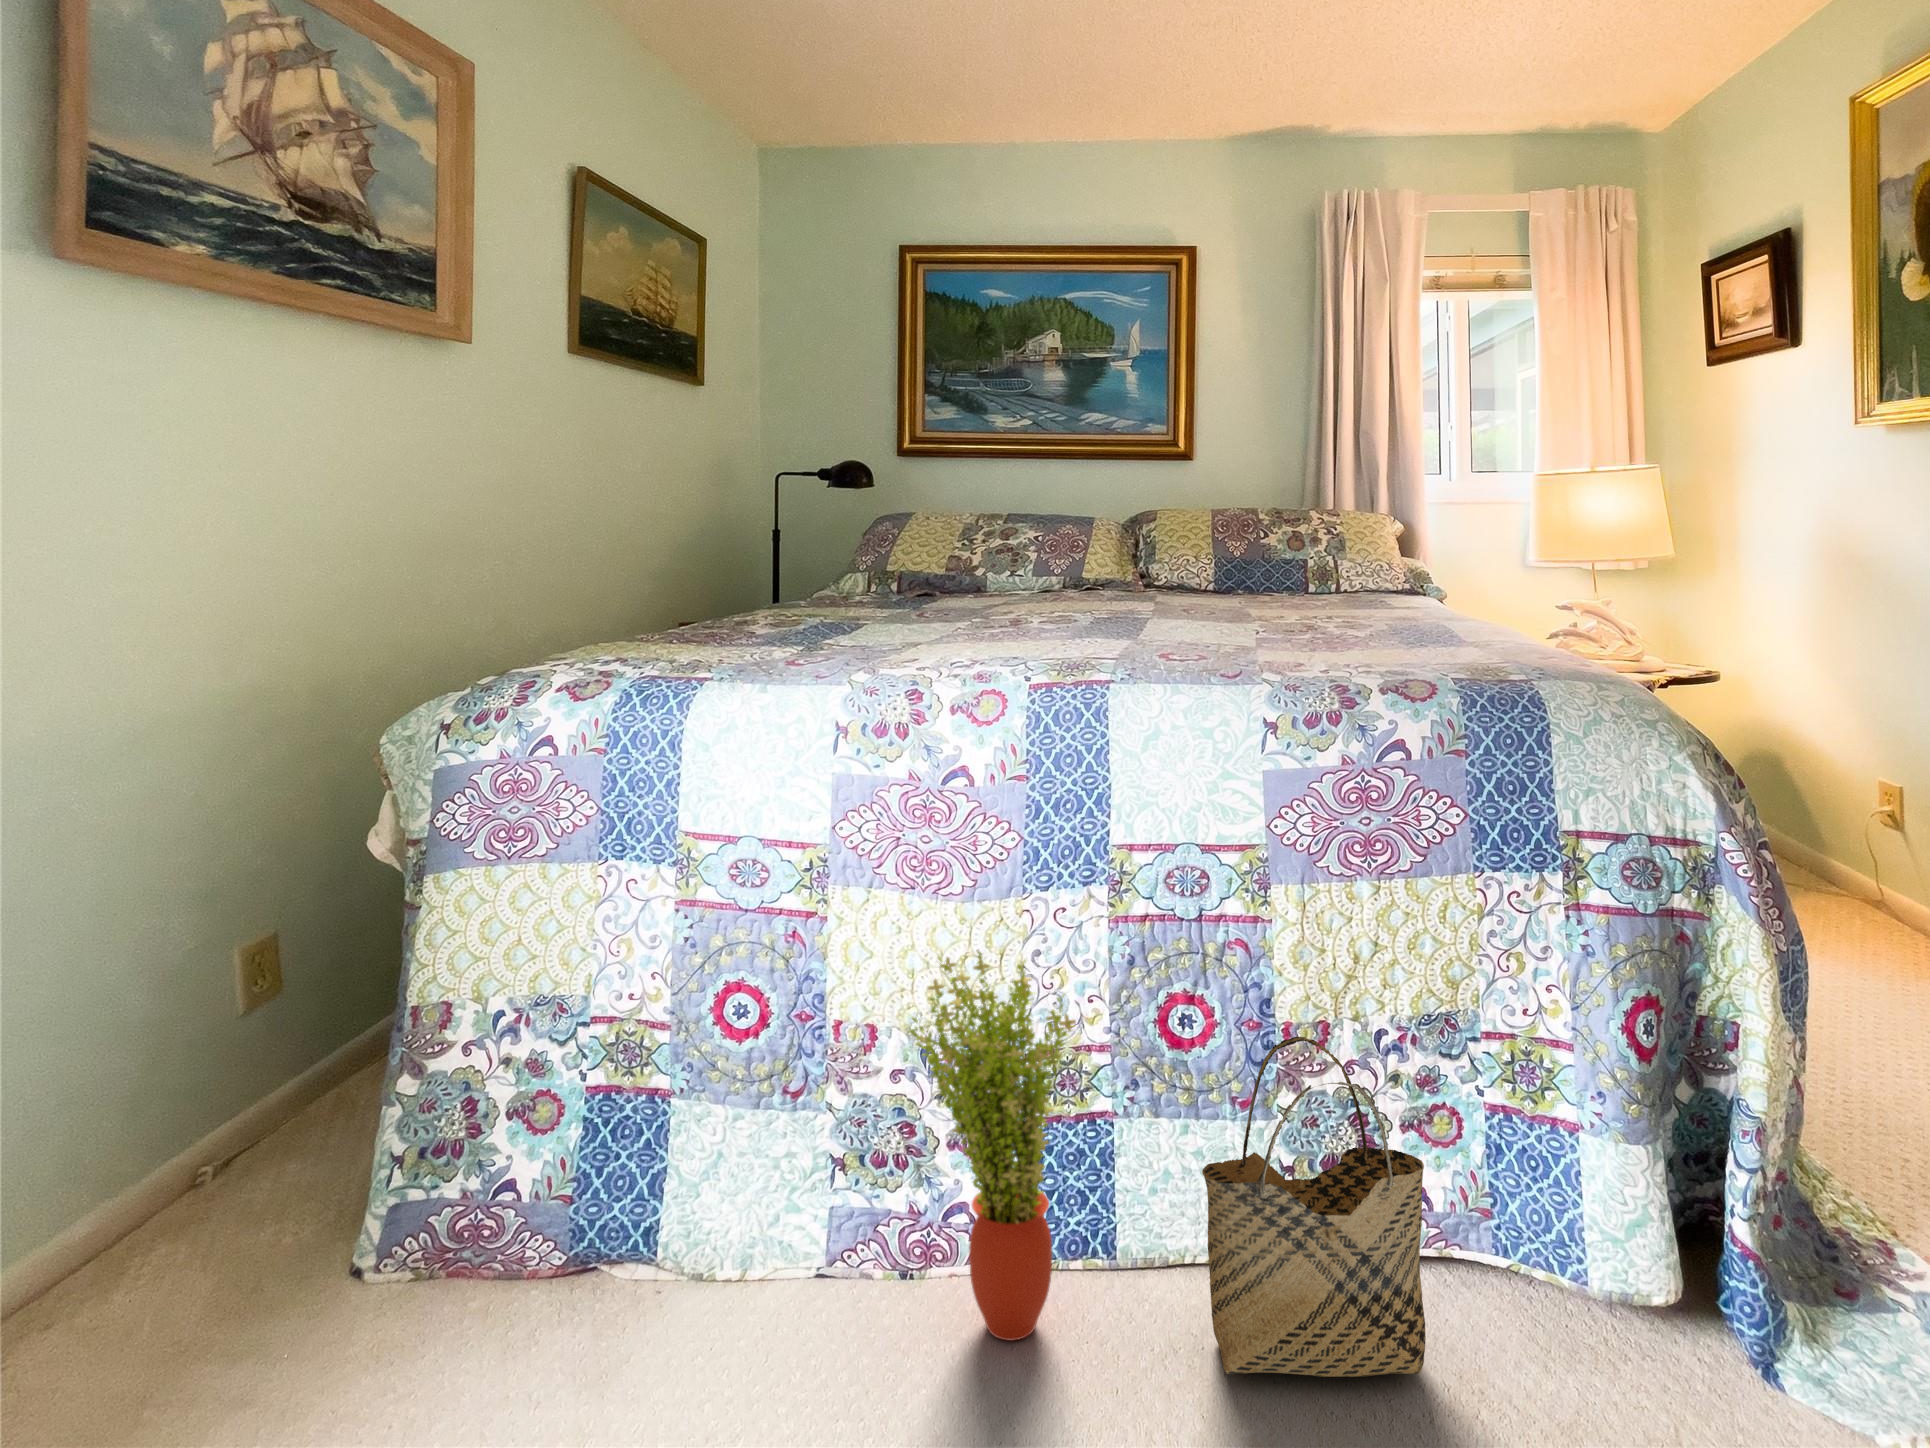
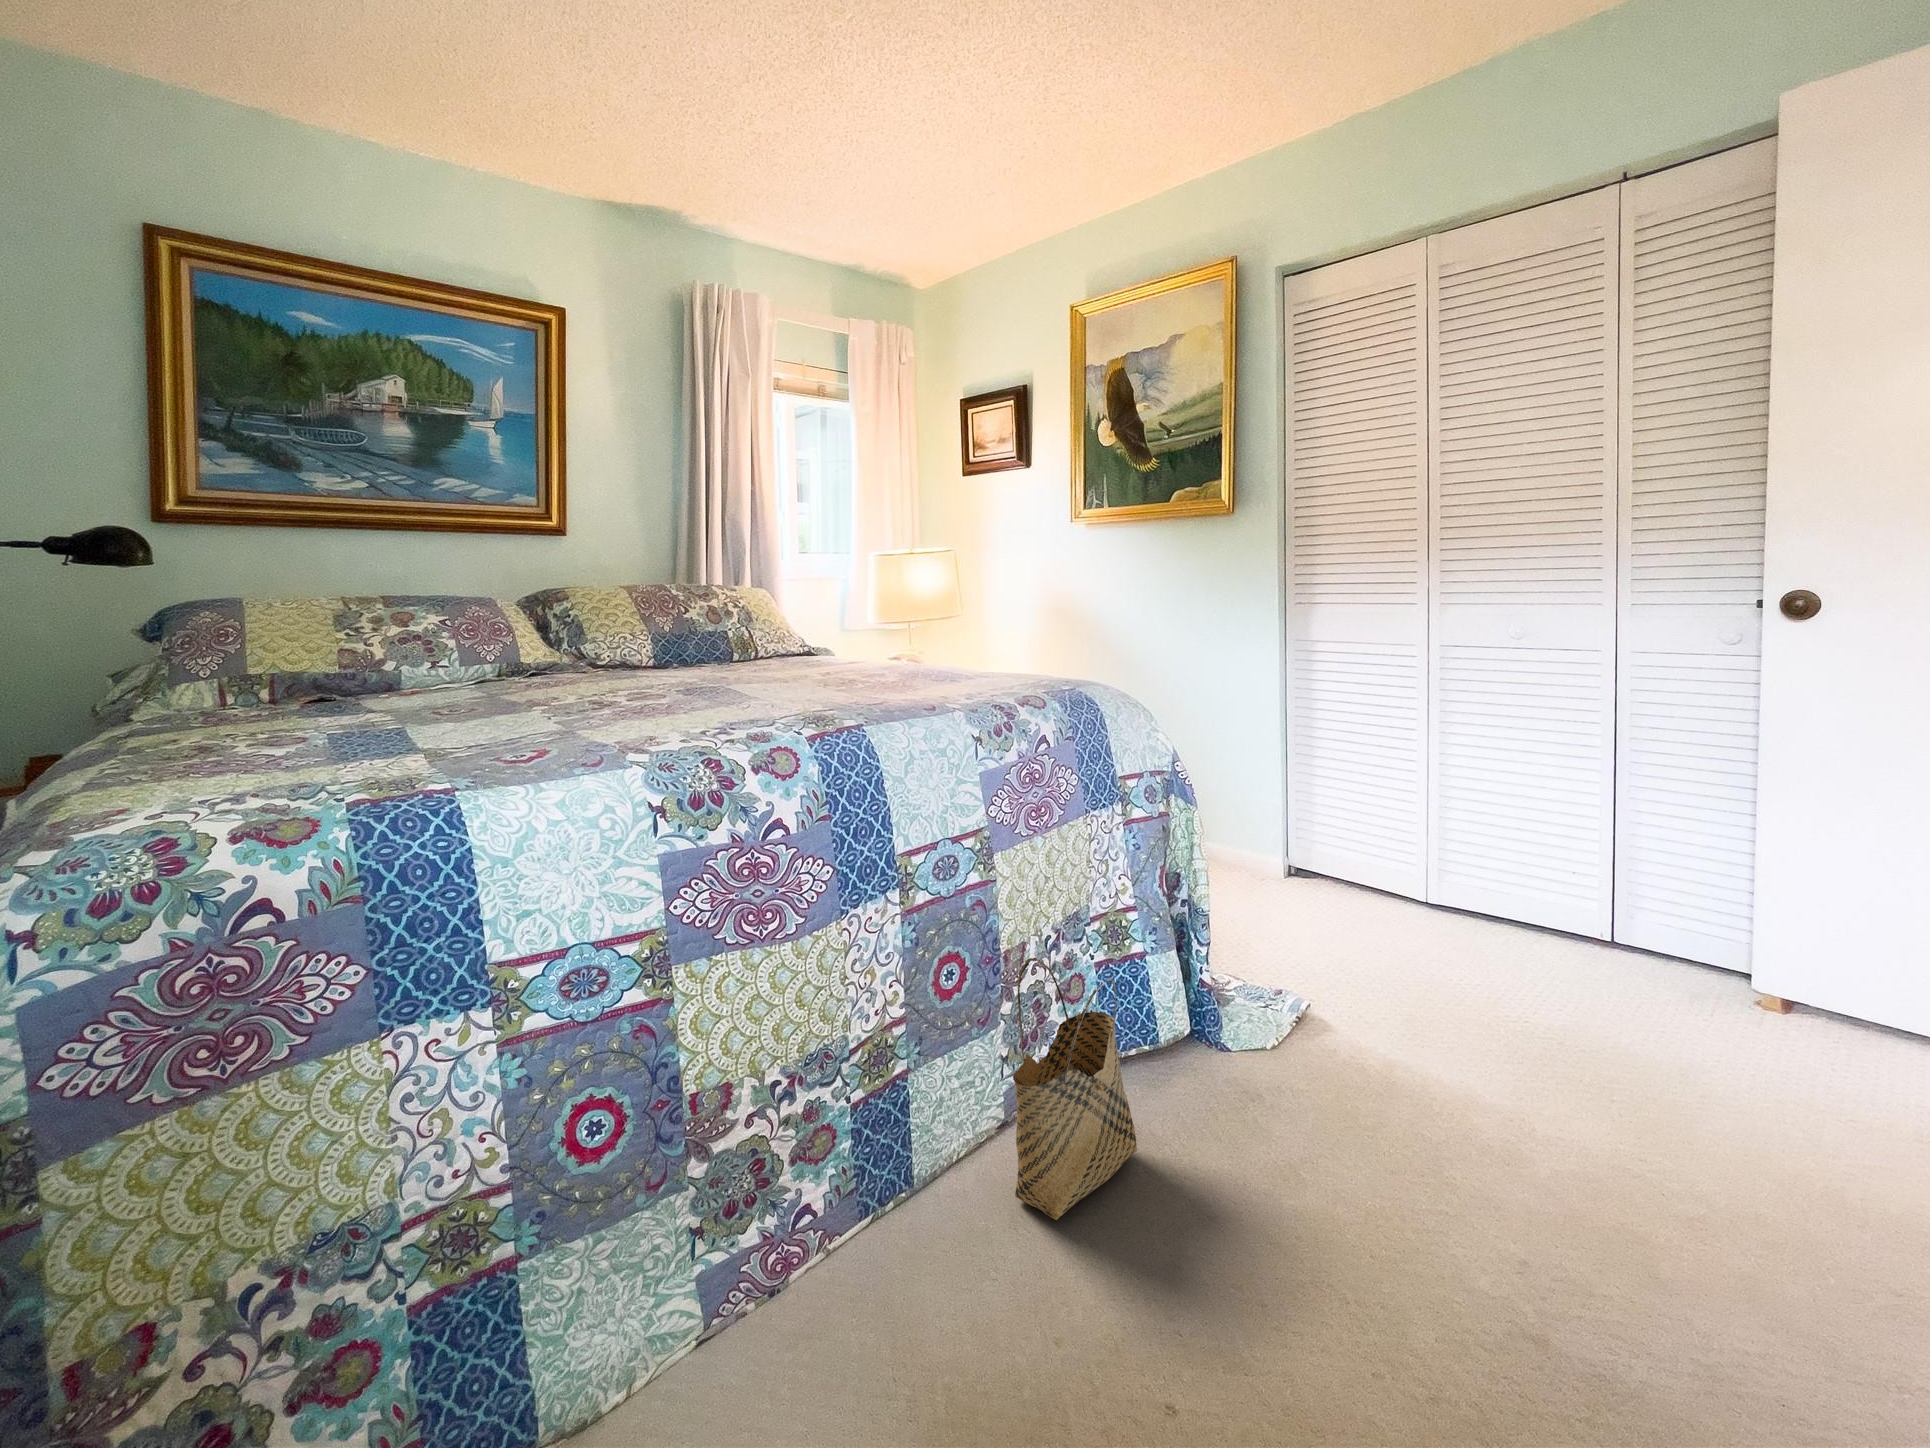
potted plant: present [909,951,1076,1341] -> none [811,970,946,1301]

